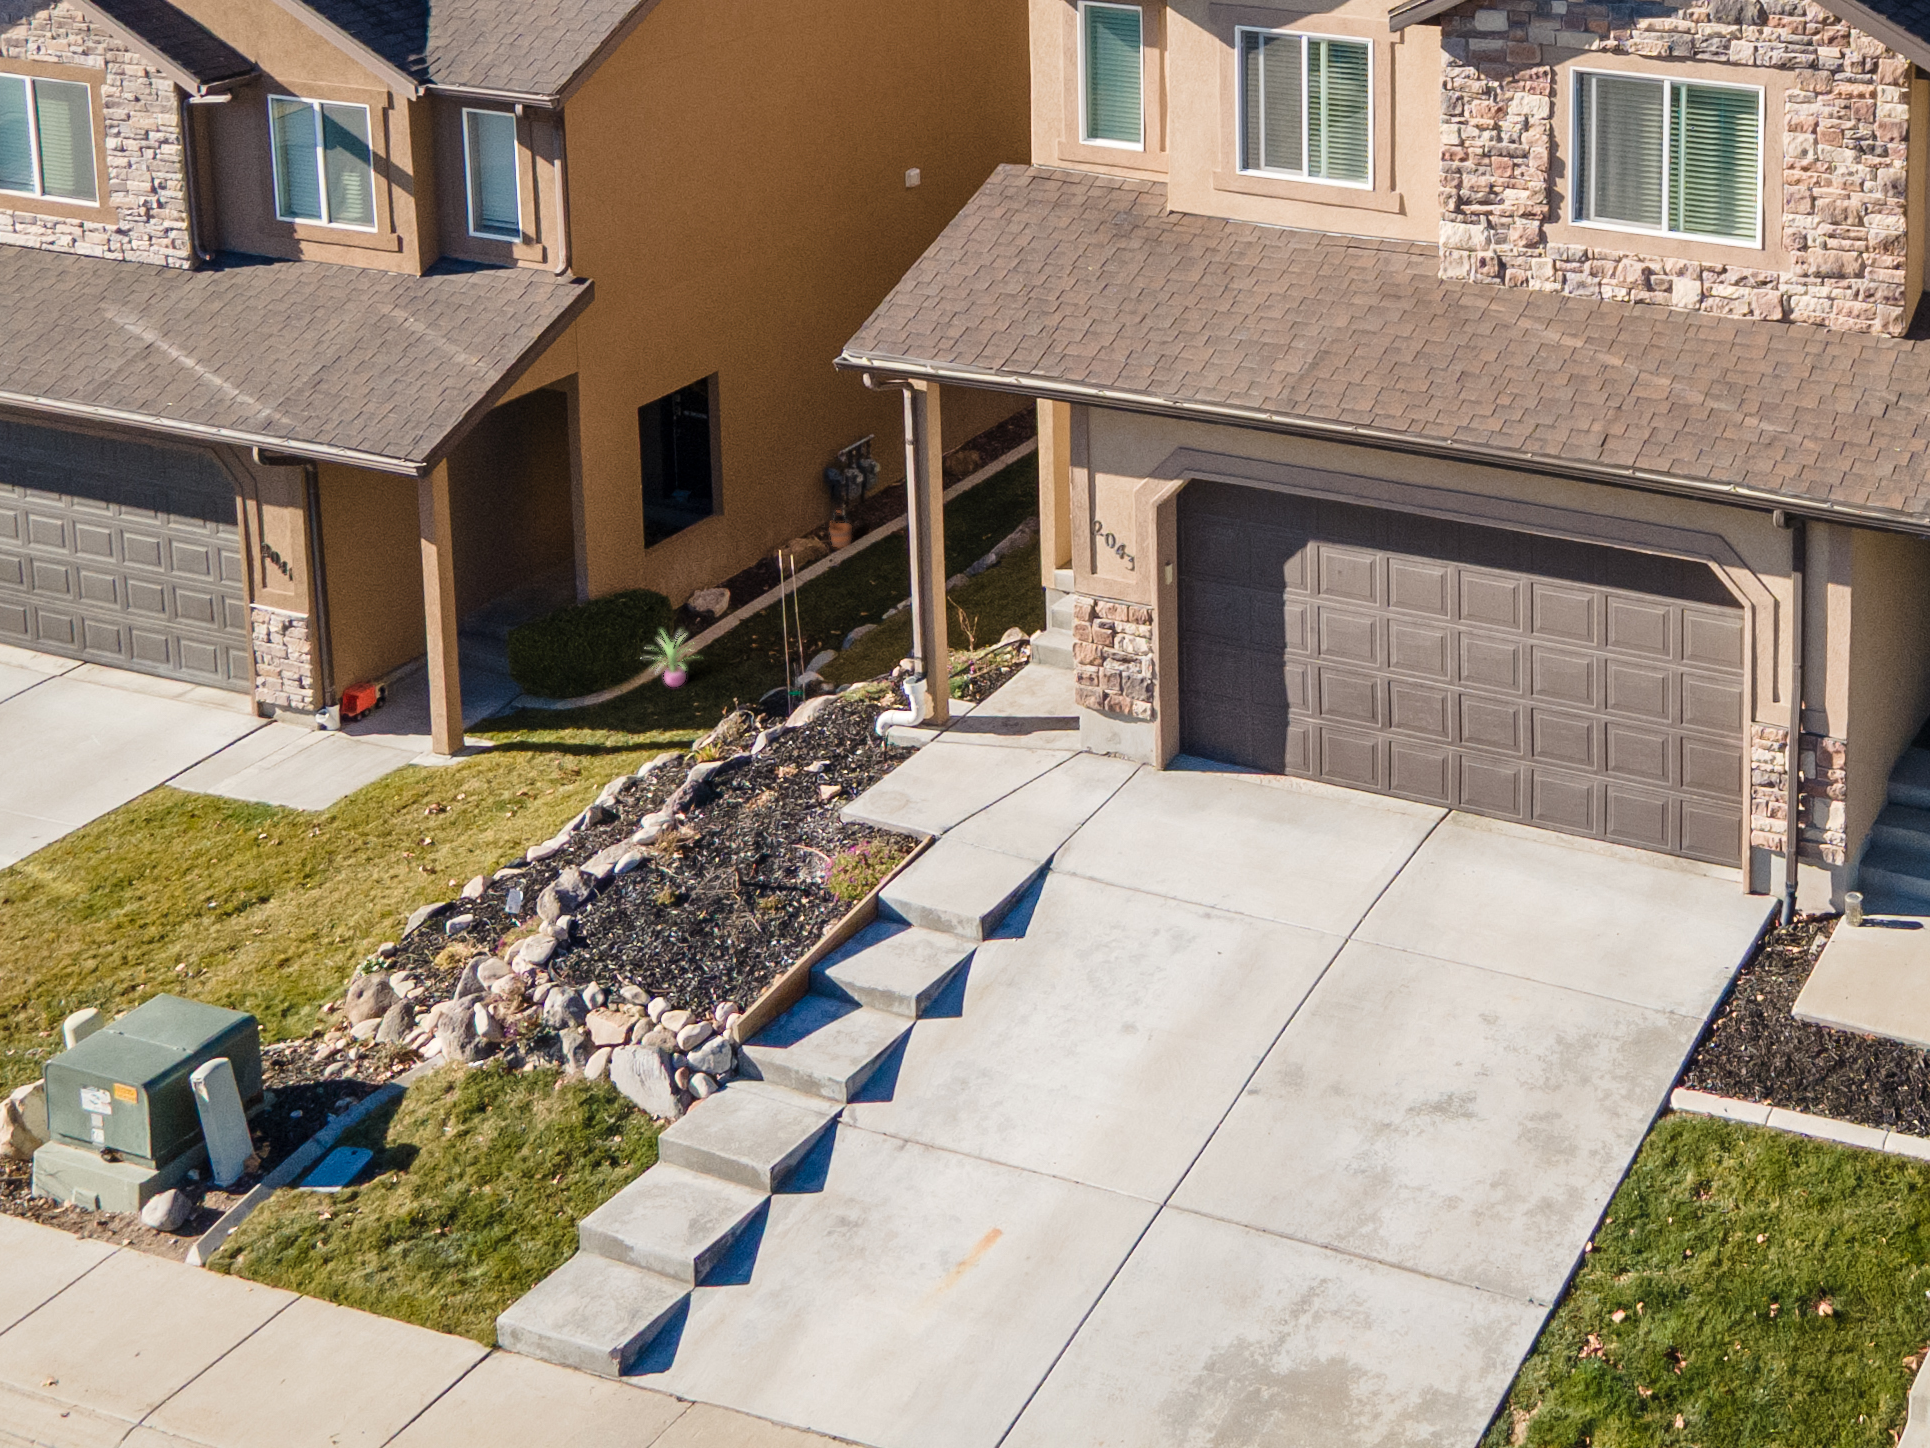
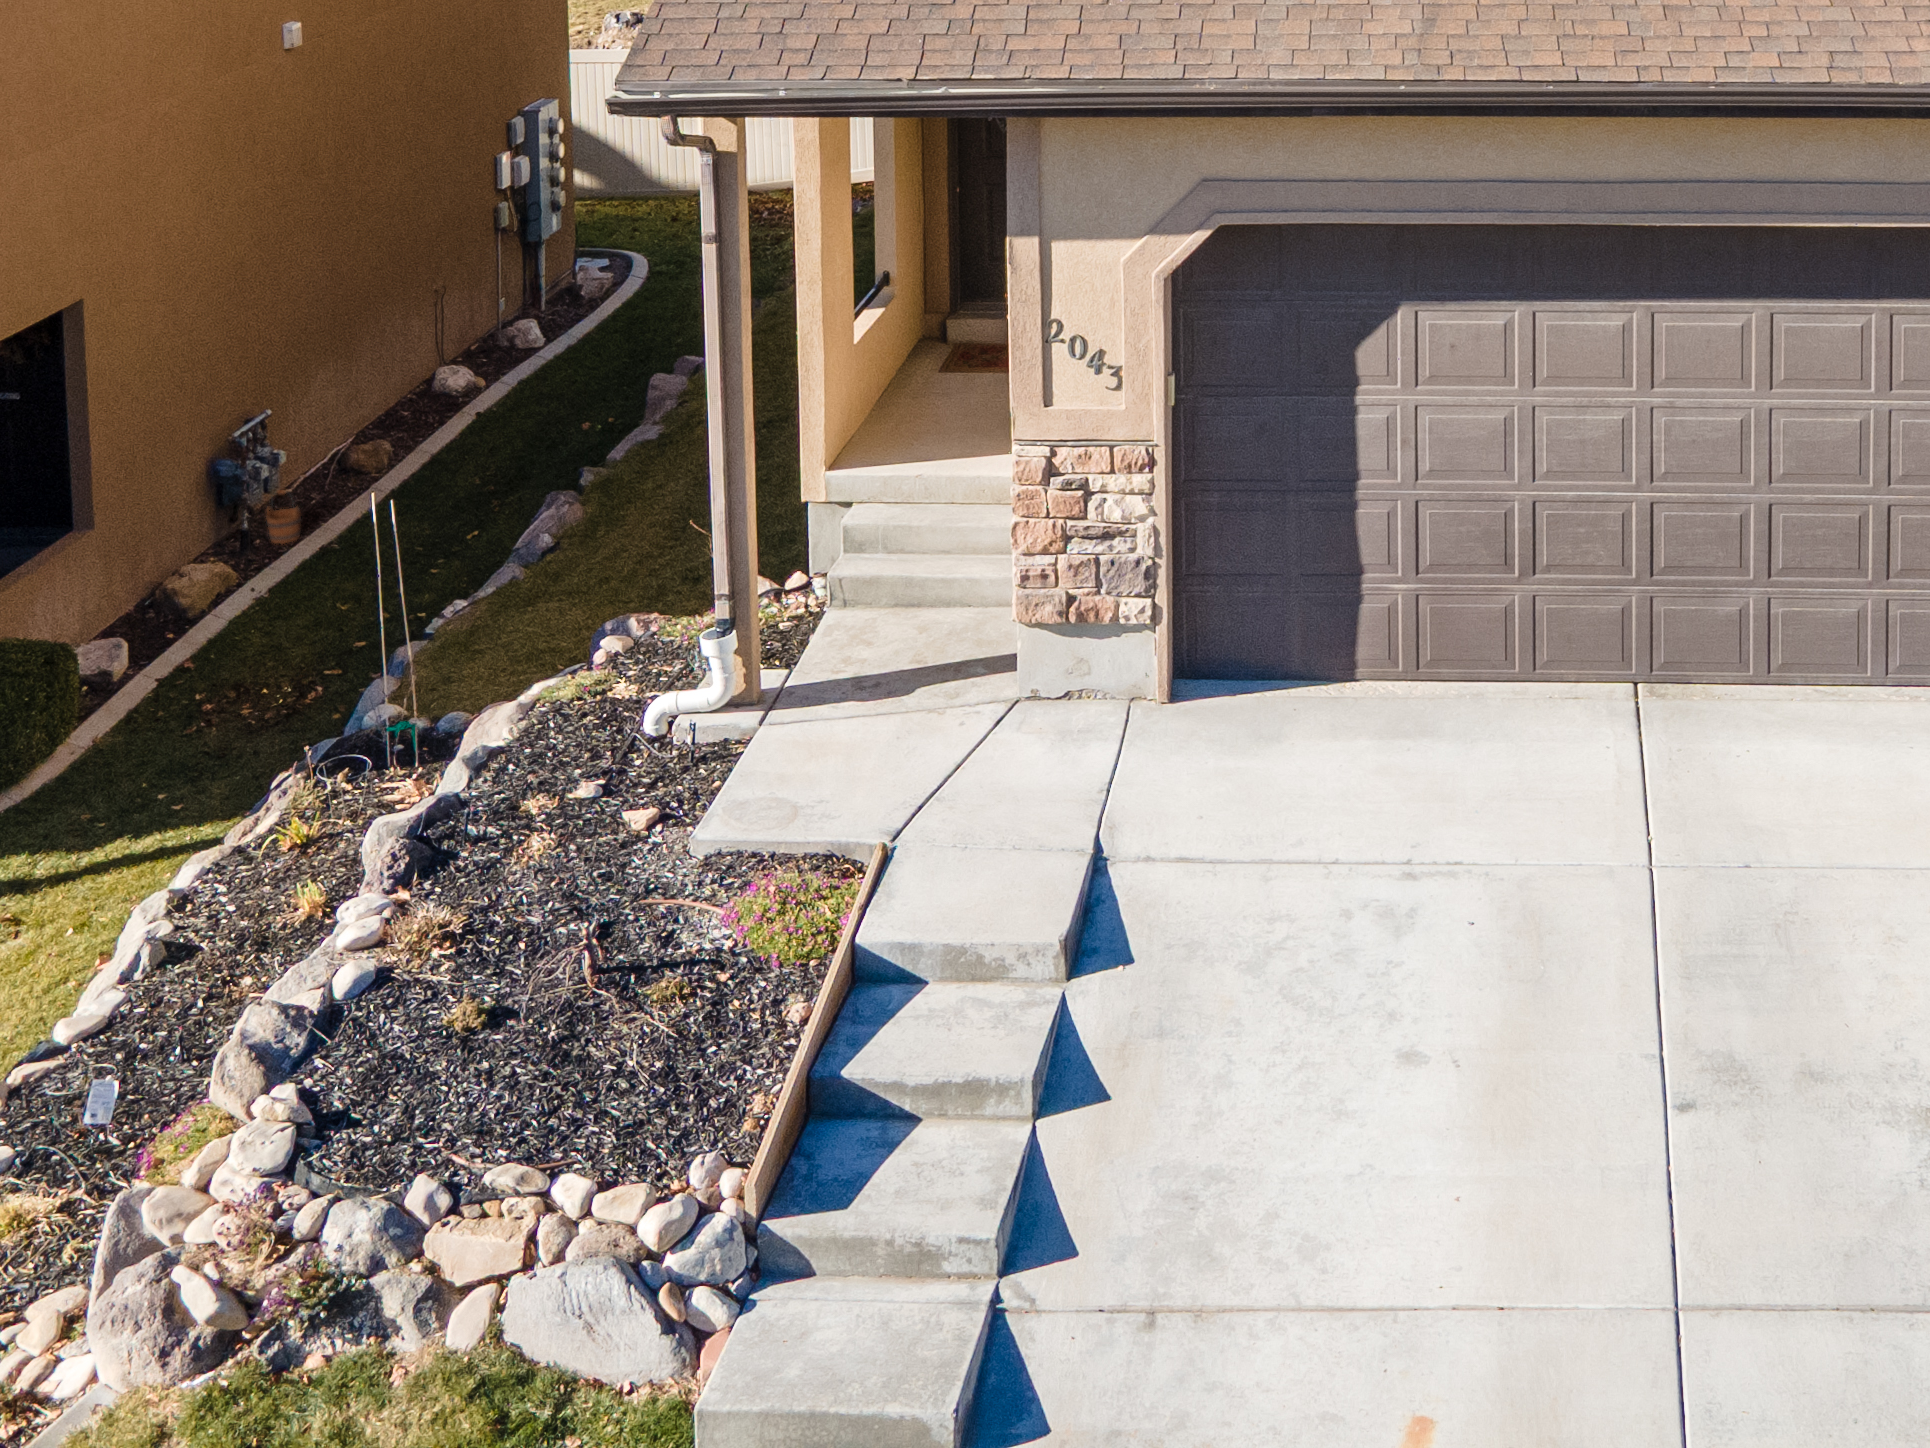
decorative plant: present [659,631,687,687] -> none [54,666,174,763]

